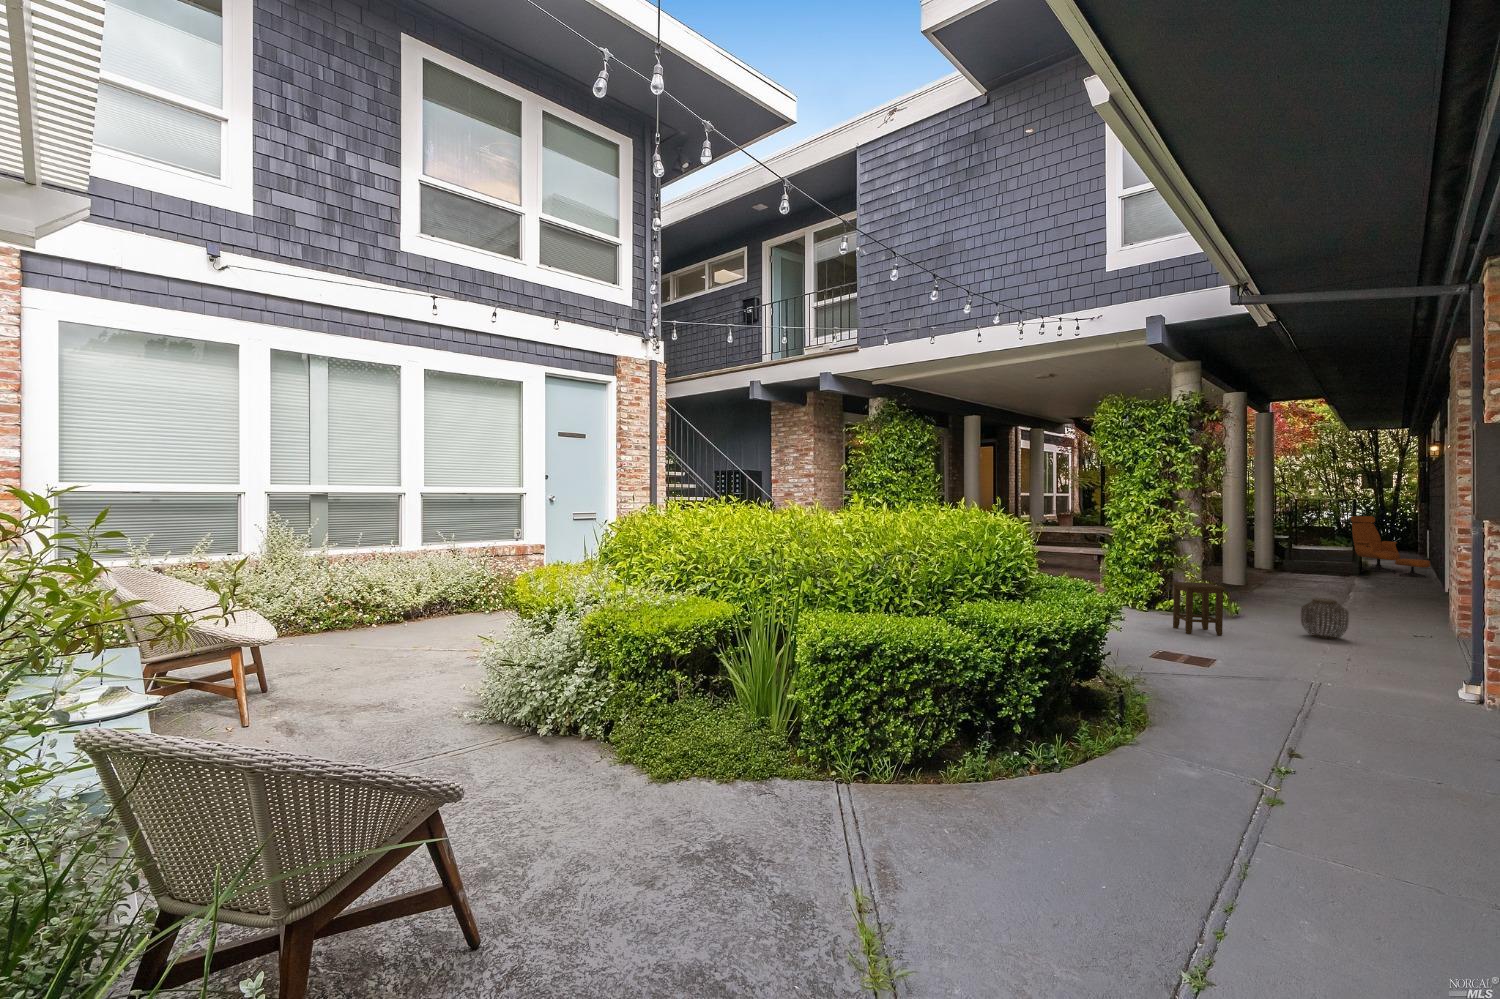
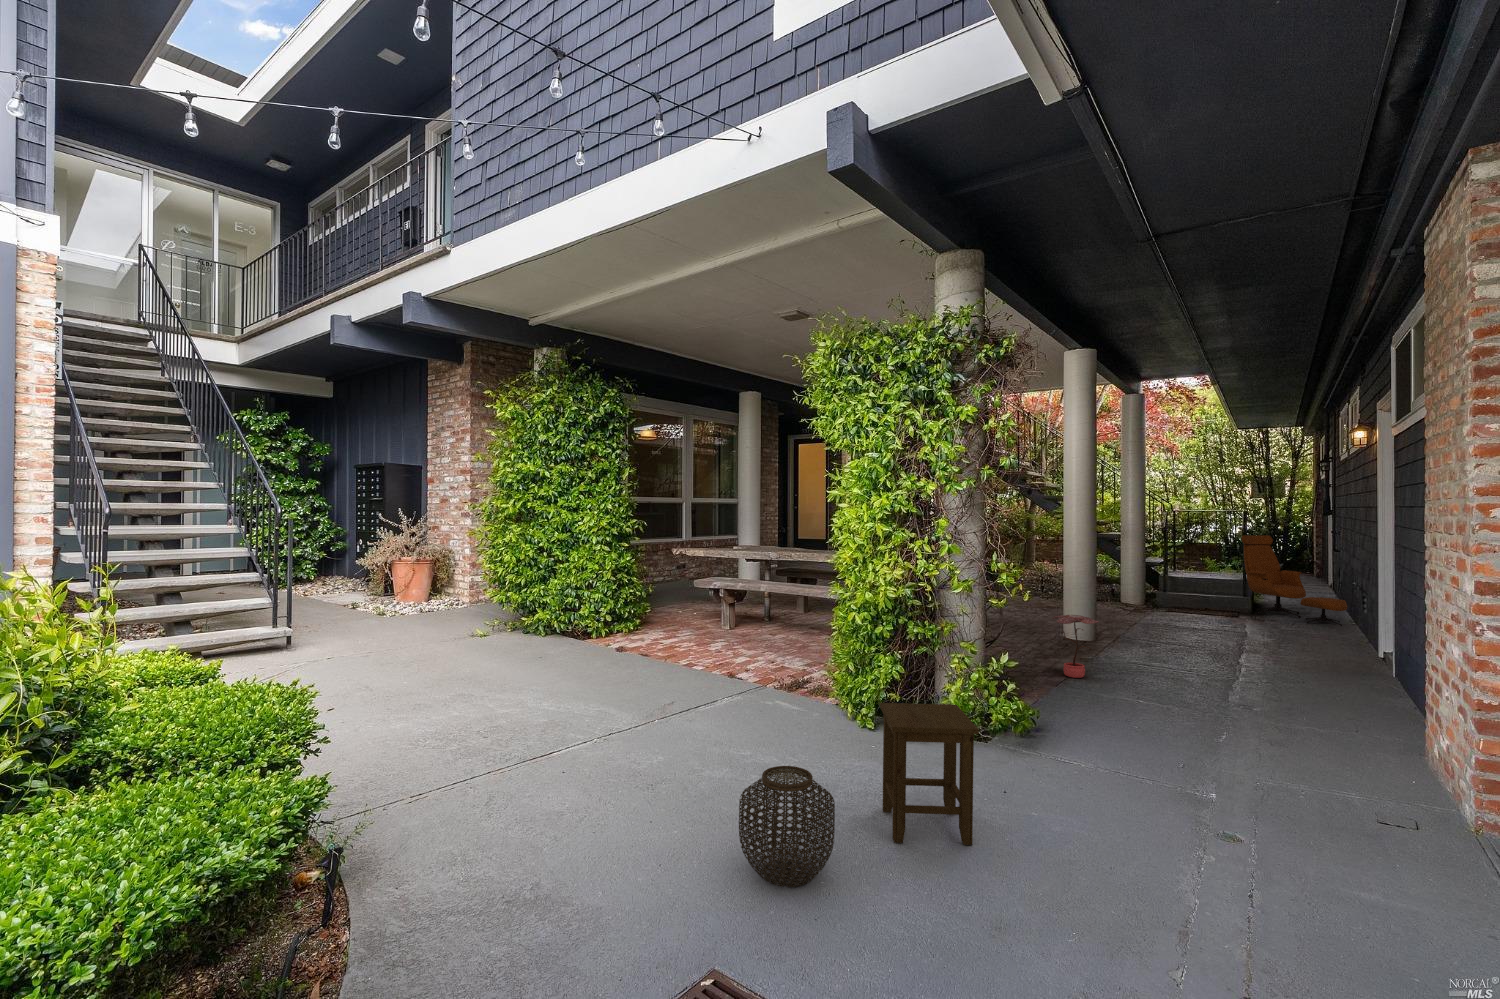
potted plant: none [1225,560,1257,595] -> present [1052,615,1099,678]
woven basket: present [1301,598,1348,639] -> present [739,766,835,887]

